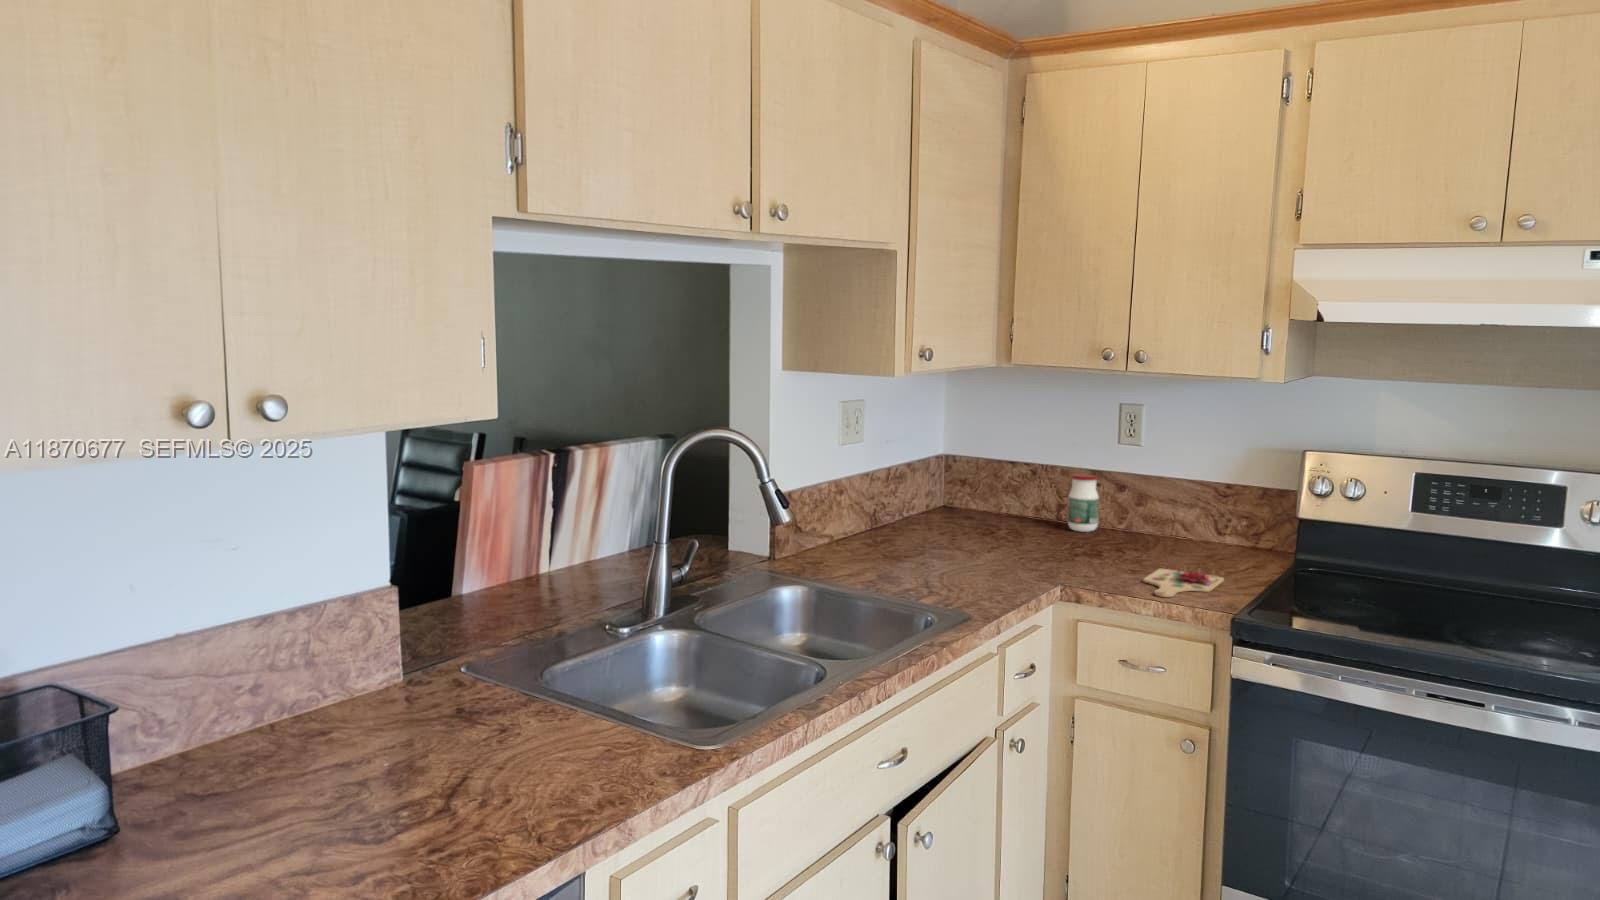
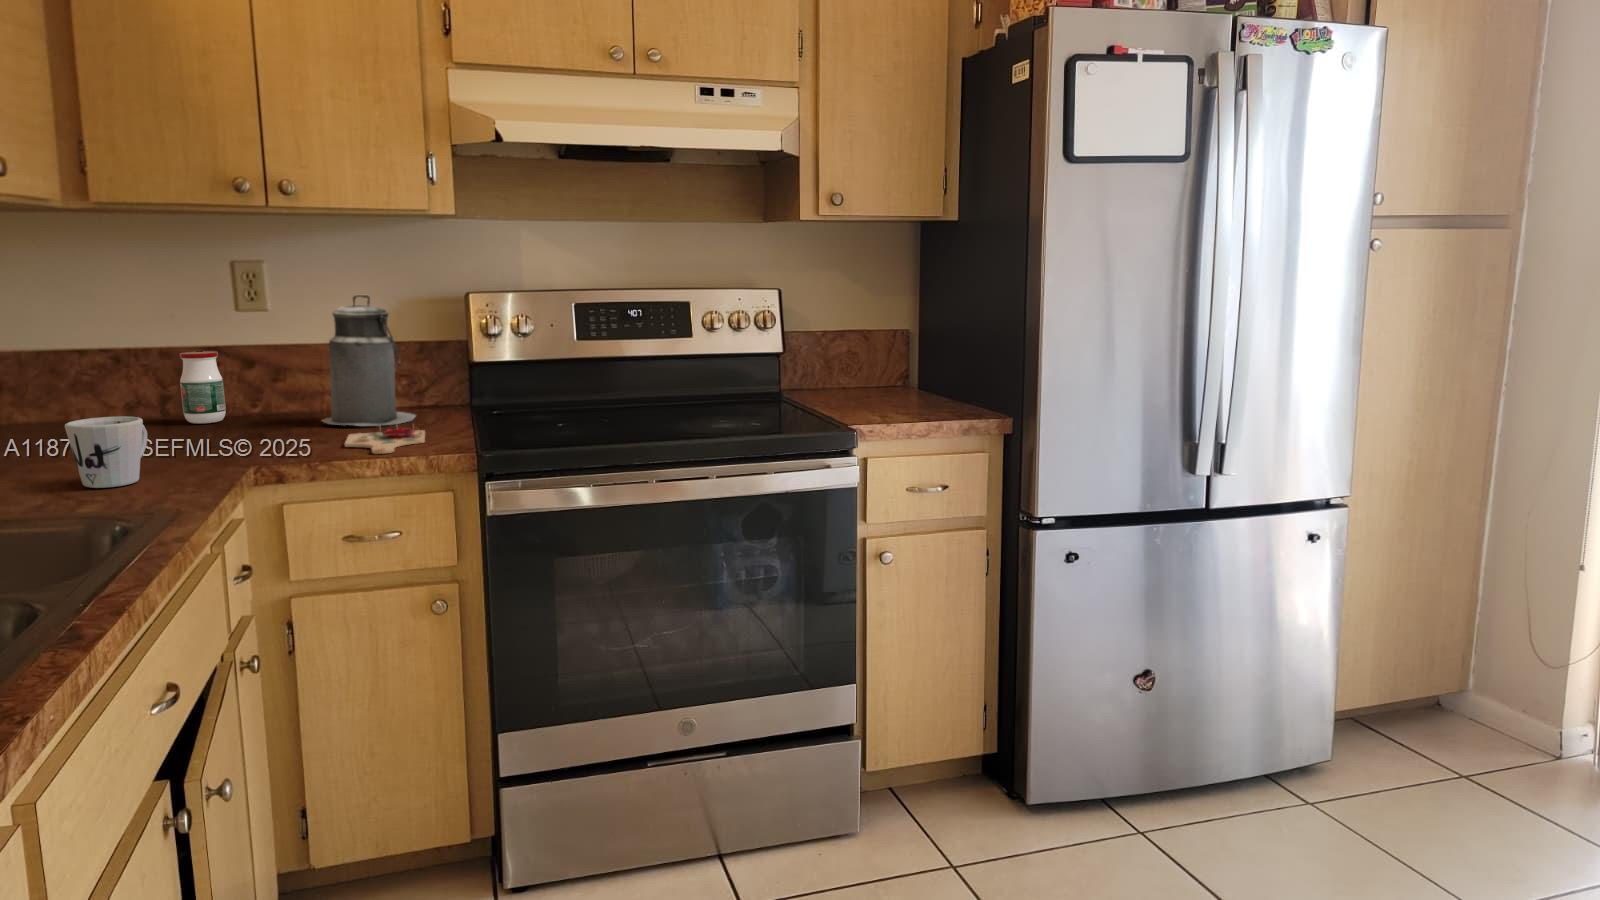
canister: none [1157,445,1241,564] -> present [322,295,416,426]
mug: none [939,532,996,585] -> present [65,416,147,488]

